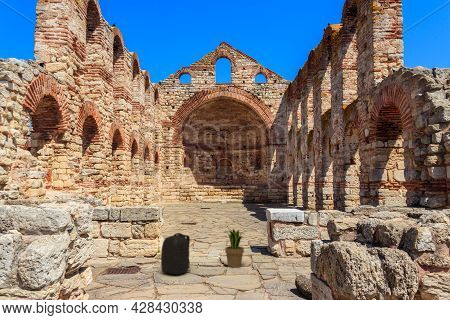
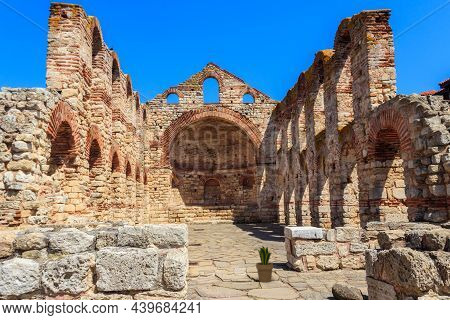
backpack: present [161,233,190,275] -> none [202,251,227,290]

